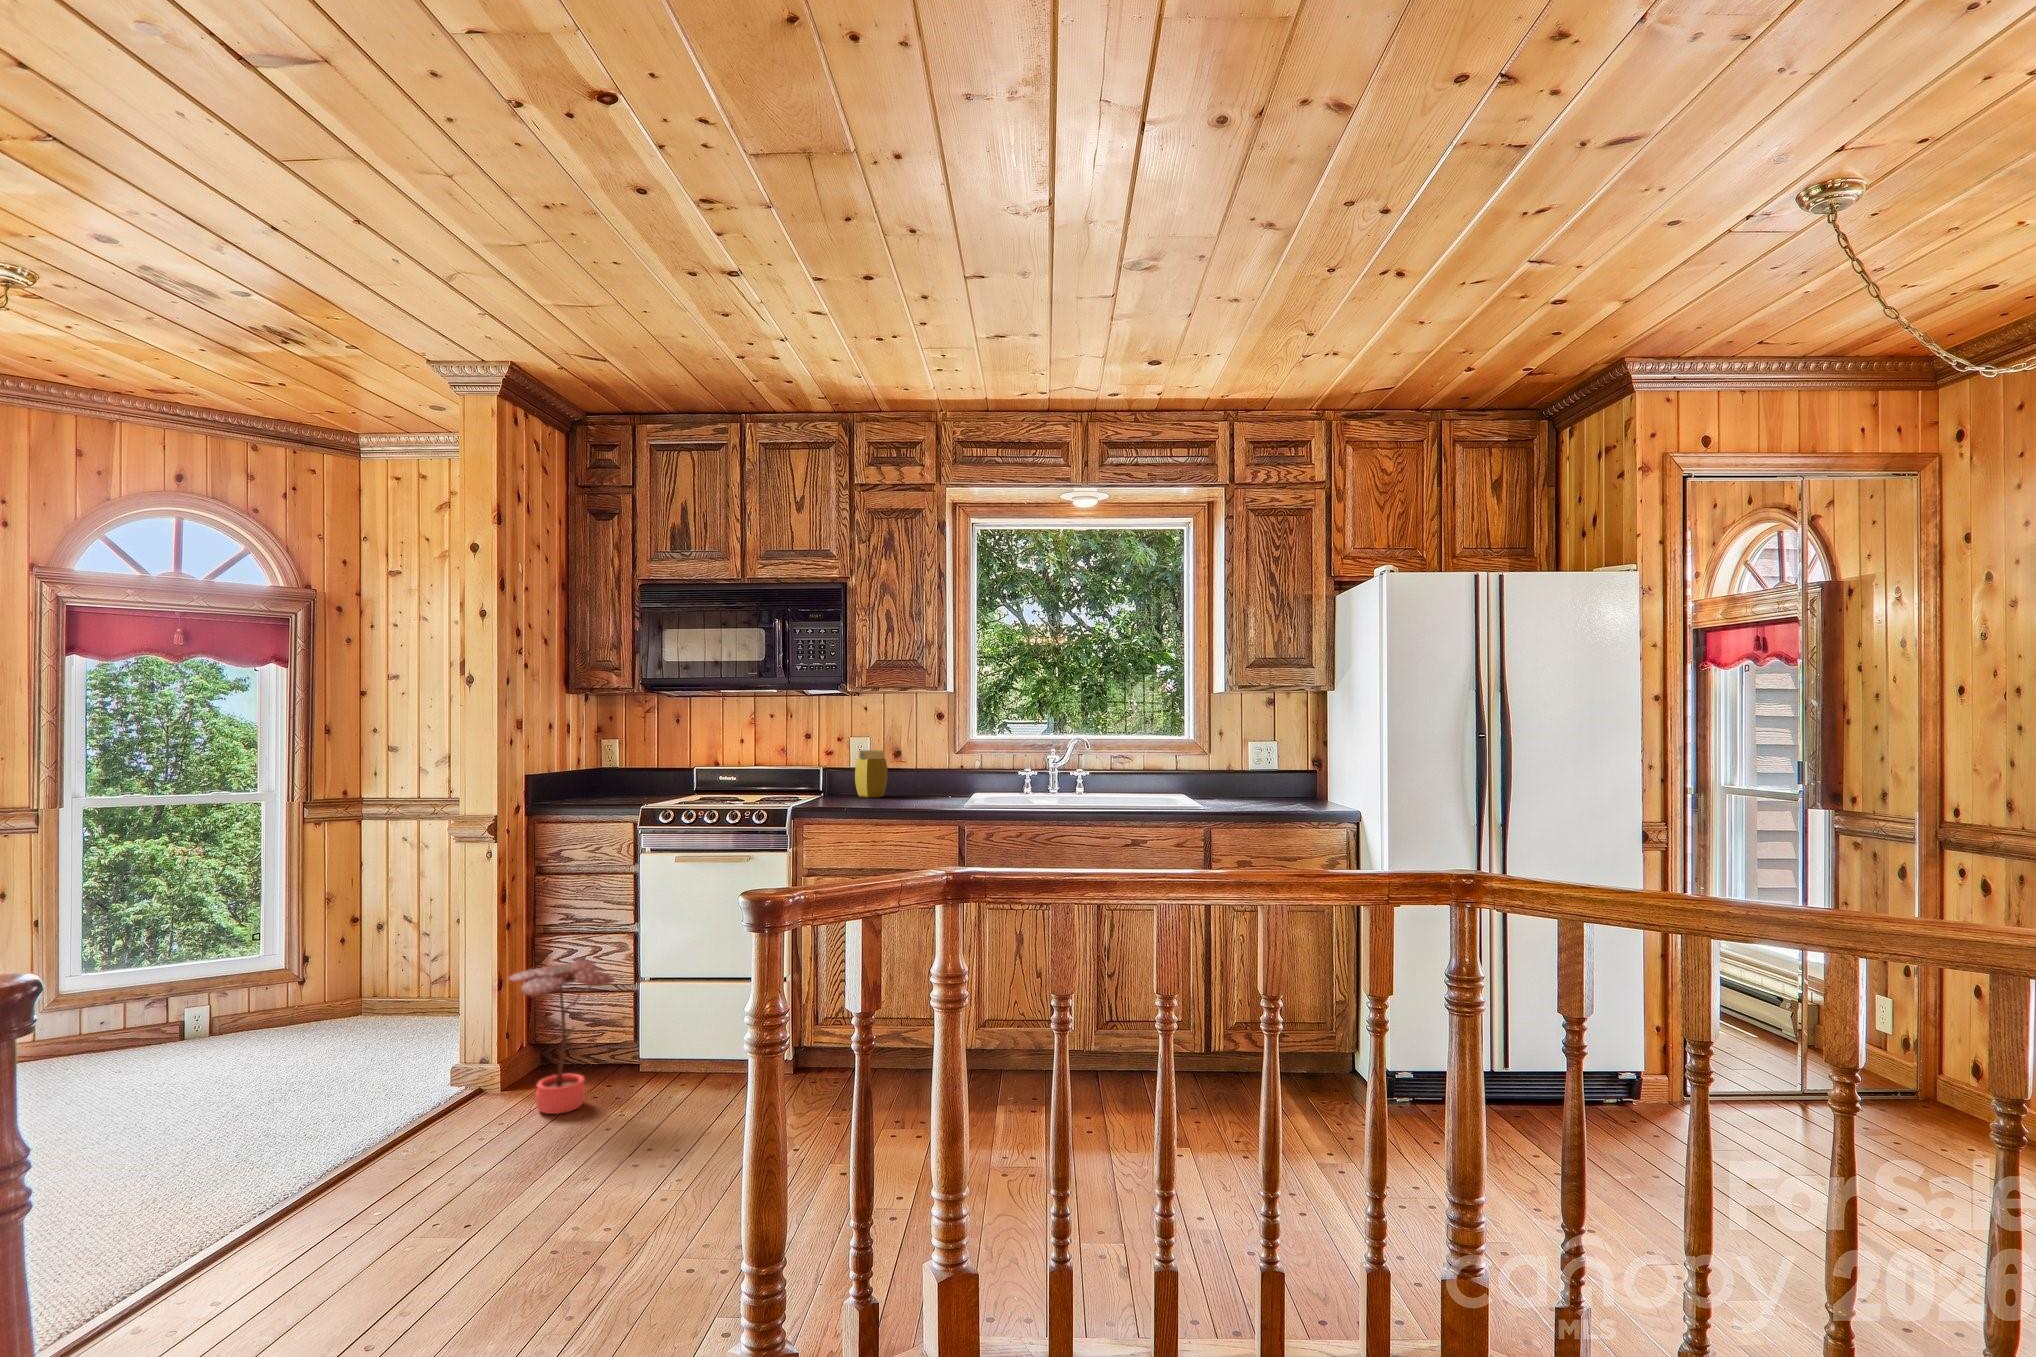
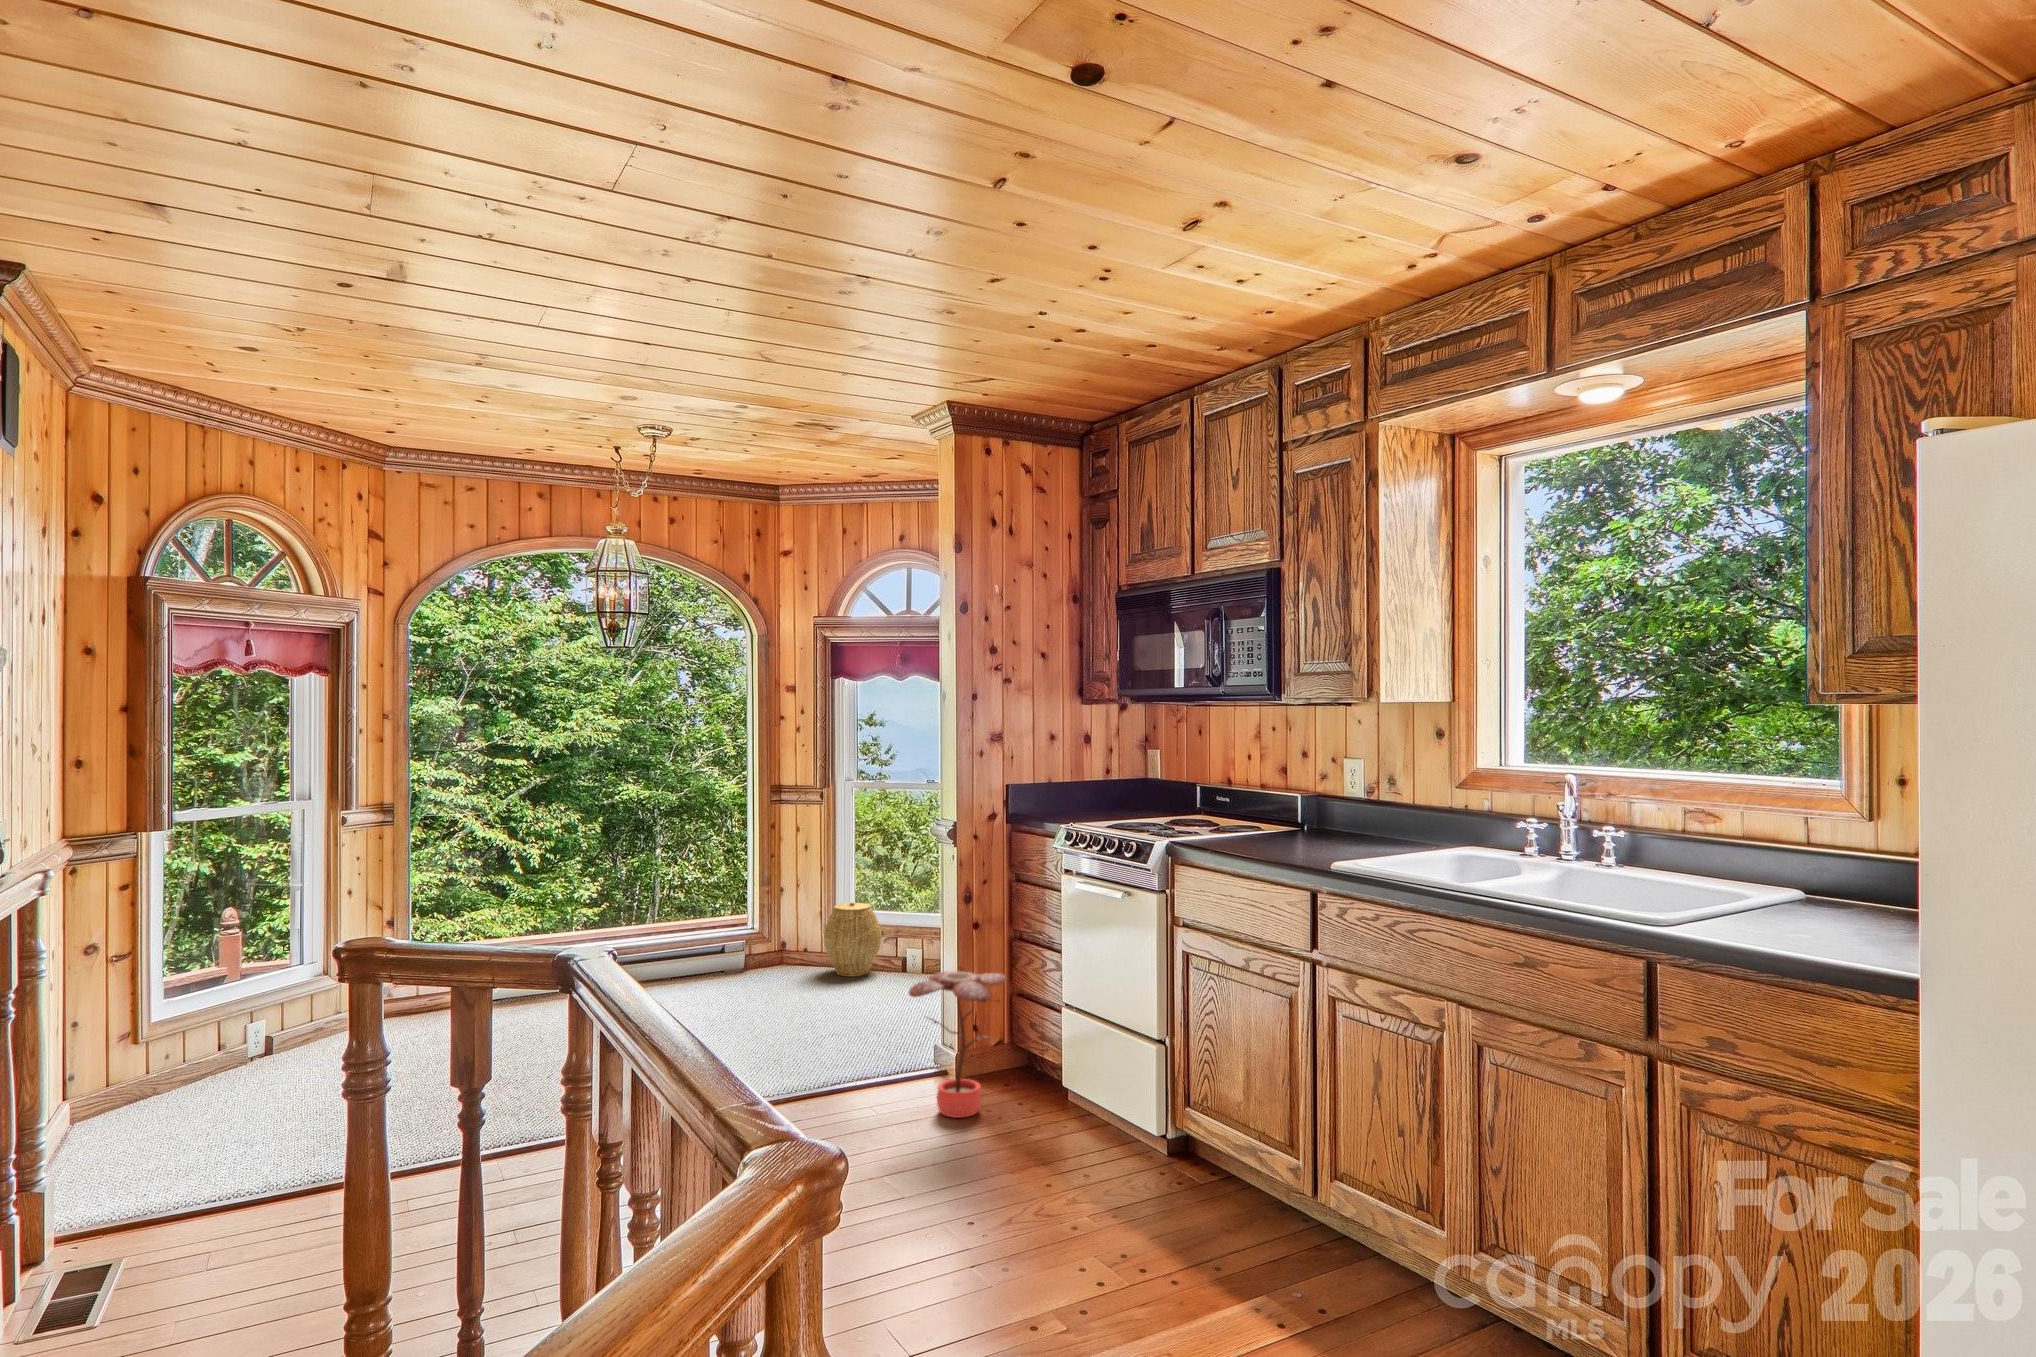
jar: present [855,750,888,797] -> none [1302,779,1344,842]
woven basket: none [55,960,155,1062] -> present [824,902,881,976]

